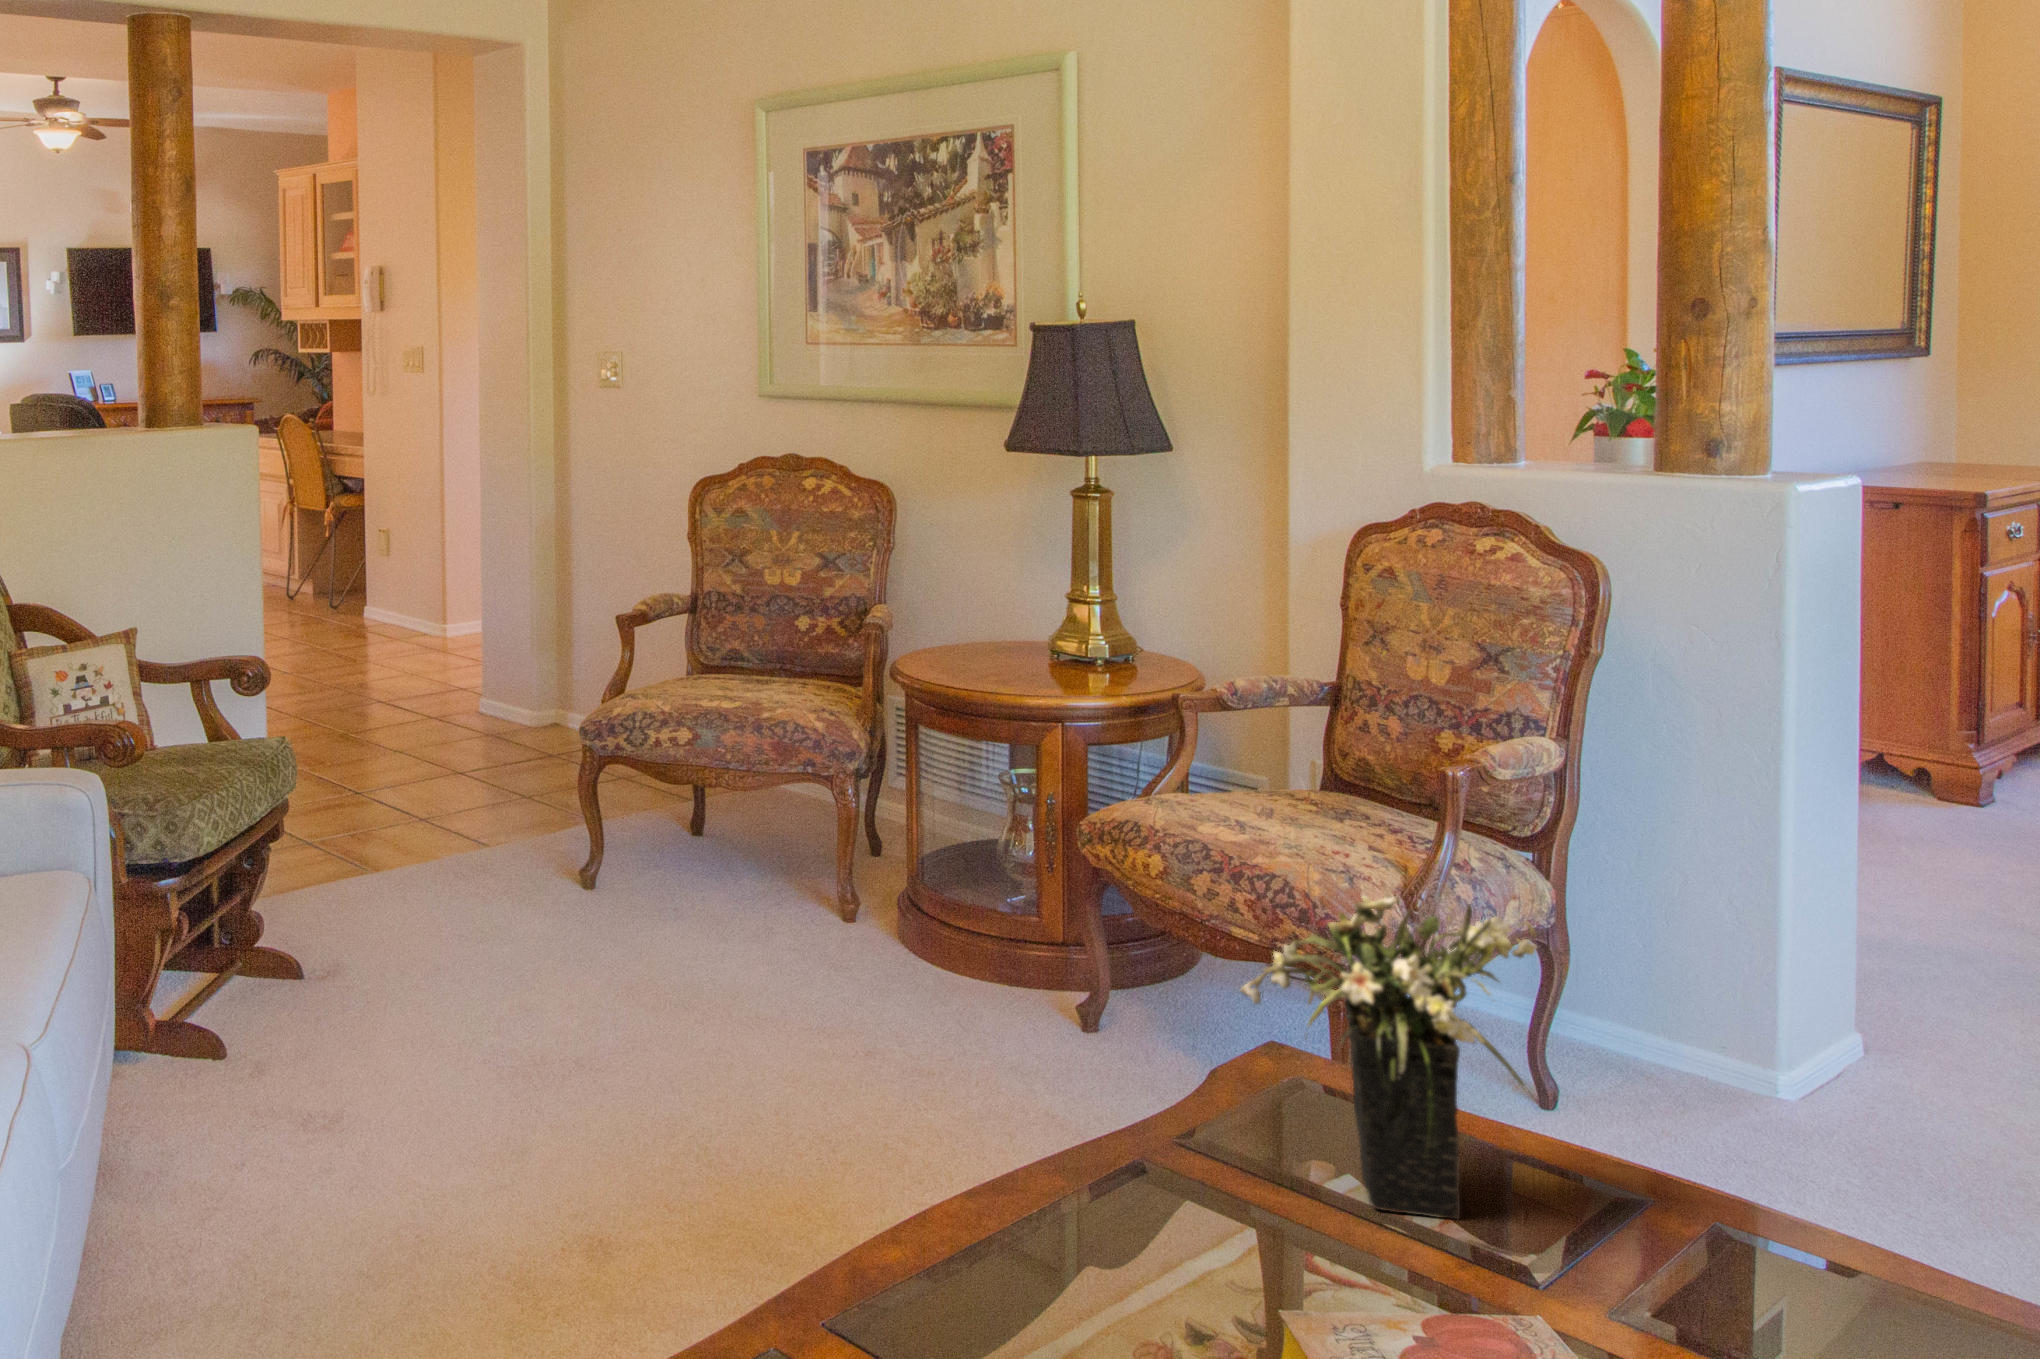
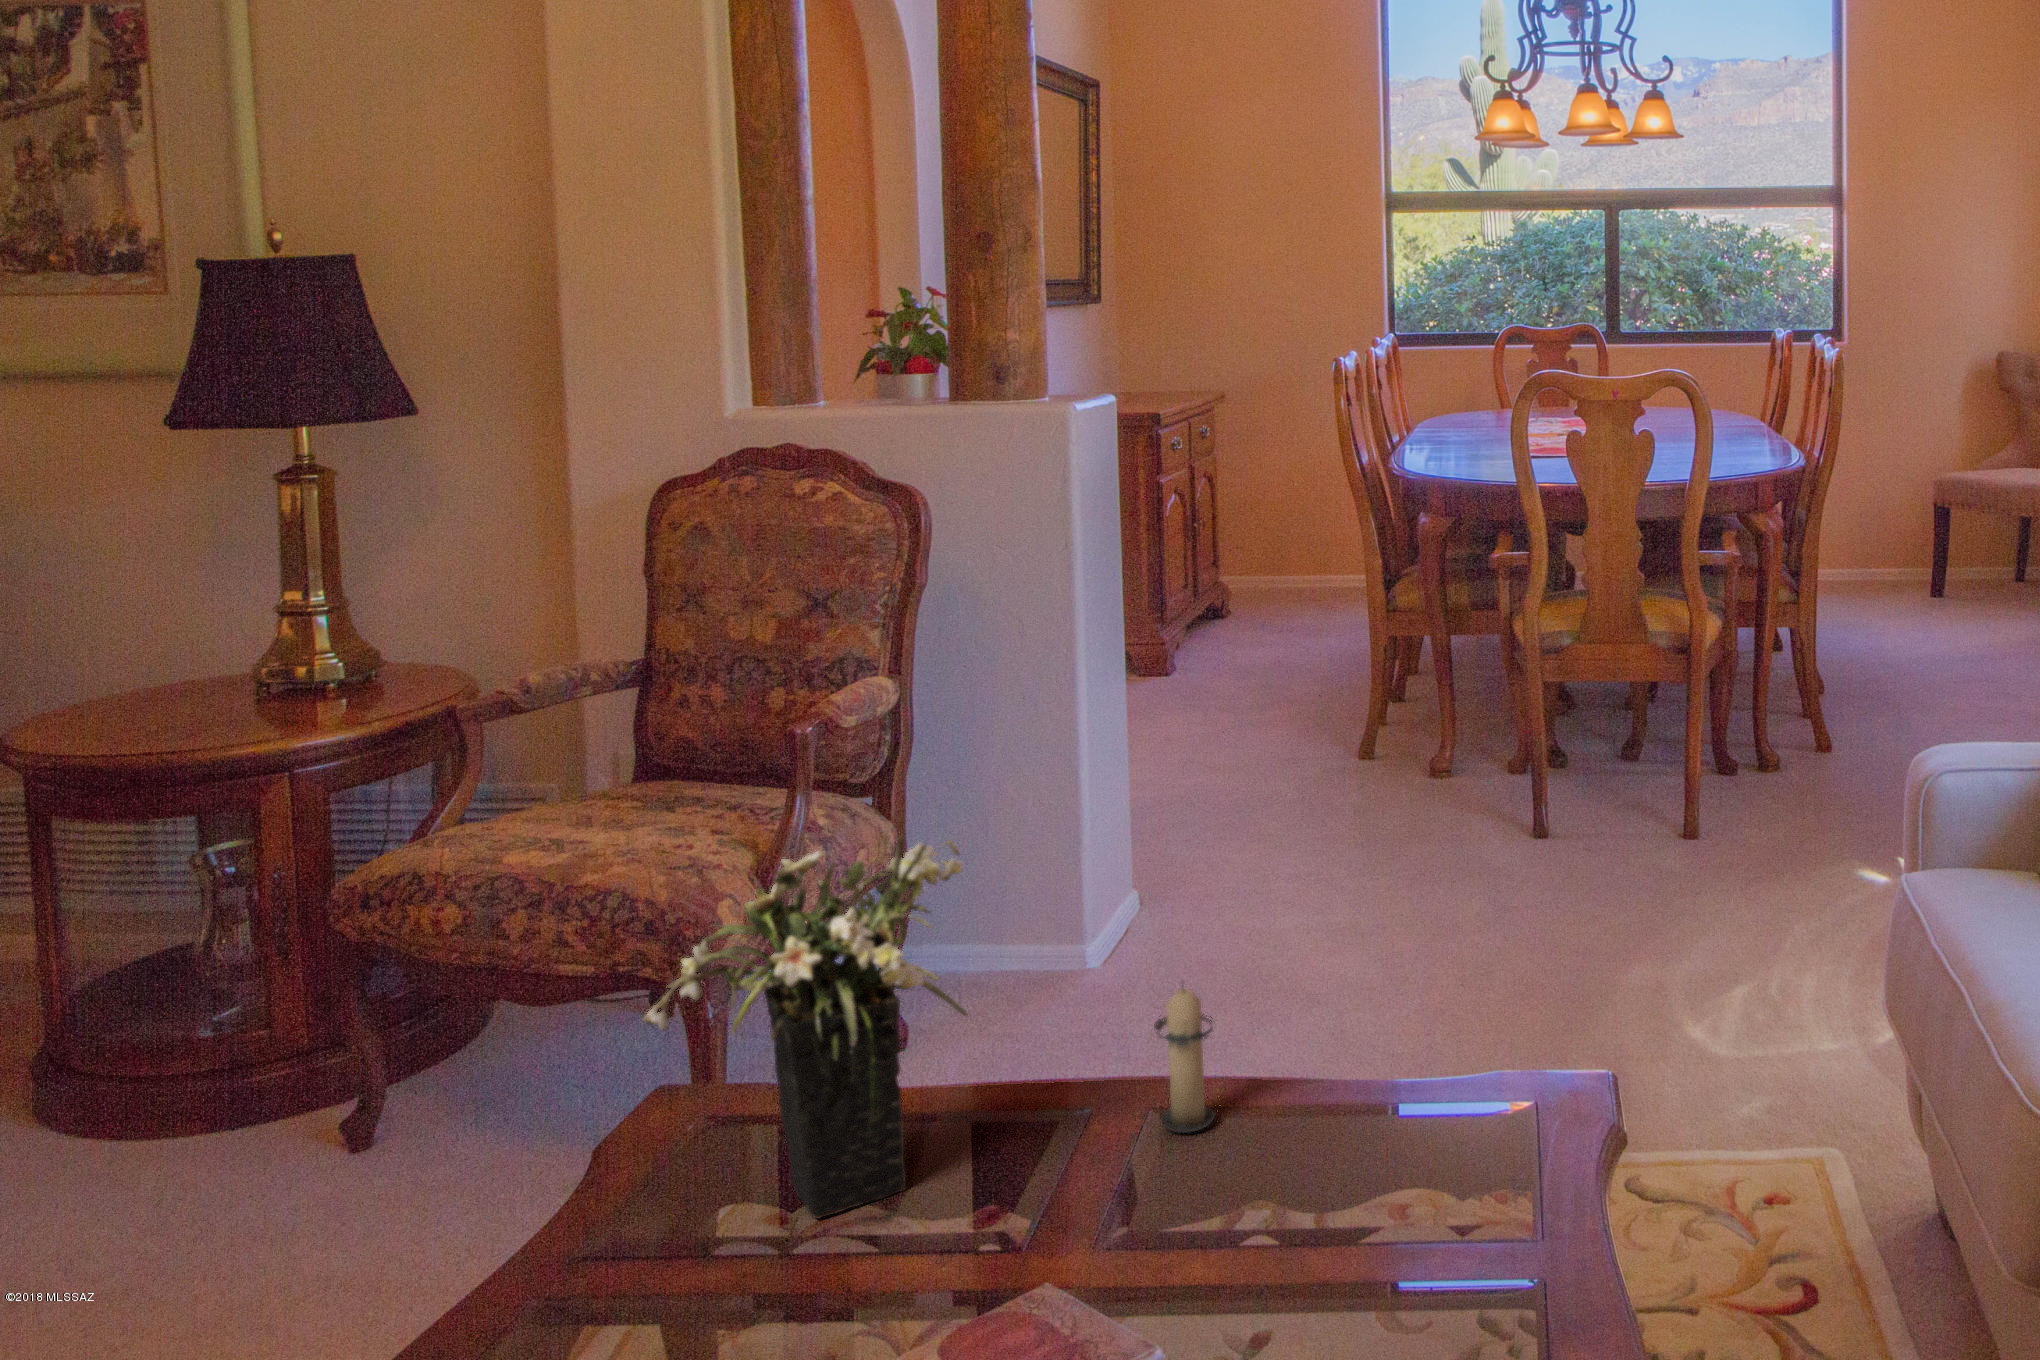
candle: none [1727,1136,1817,1299] -> present [1154,987,1216,1133]

